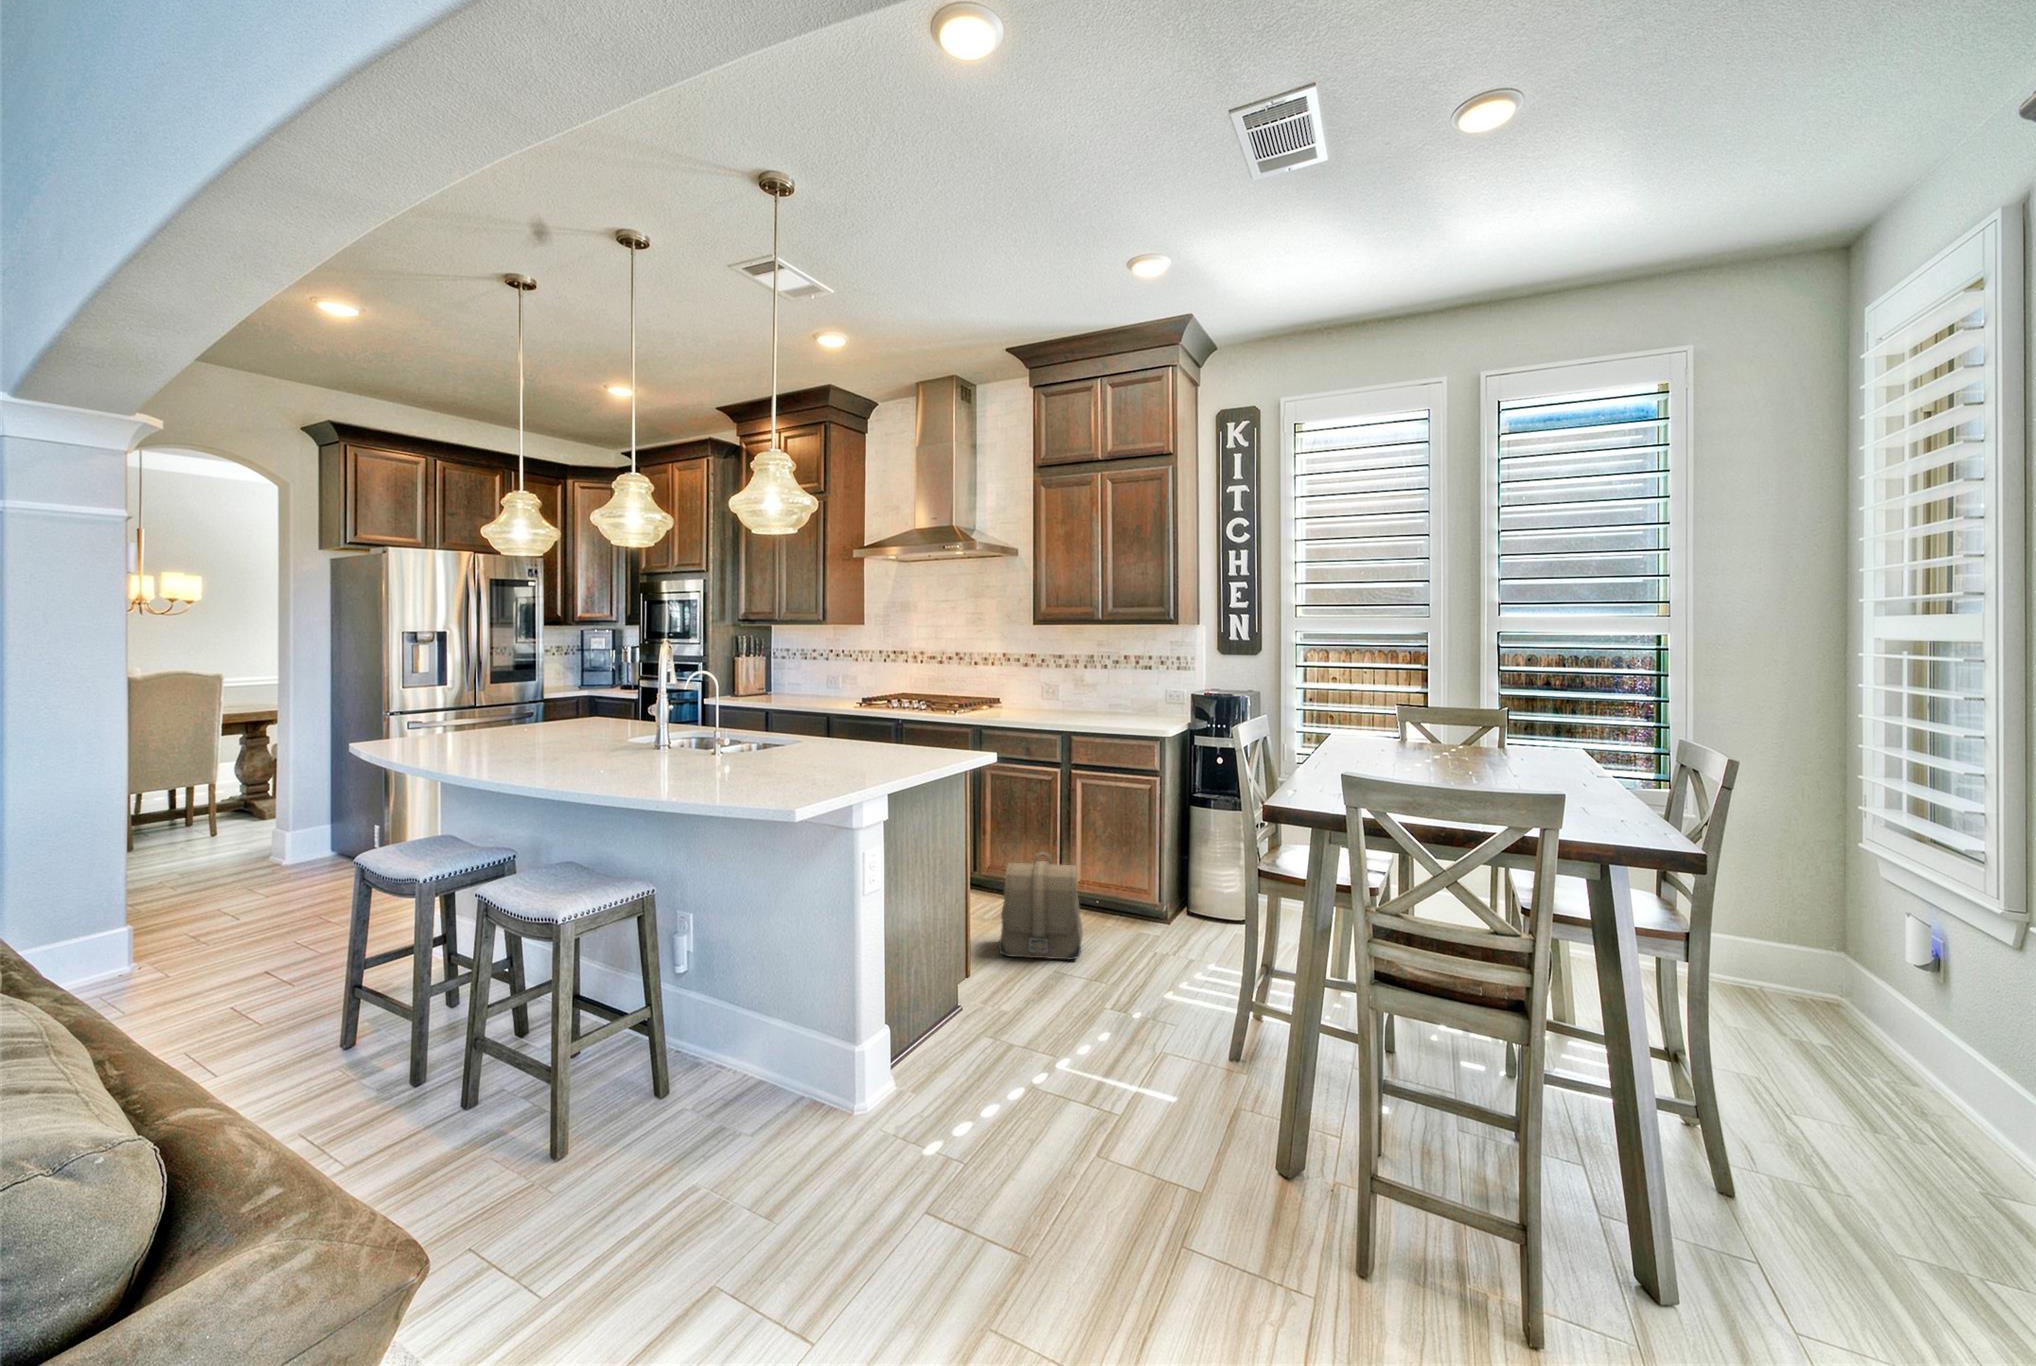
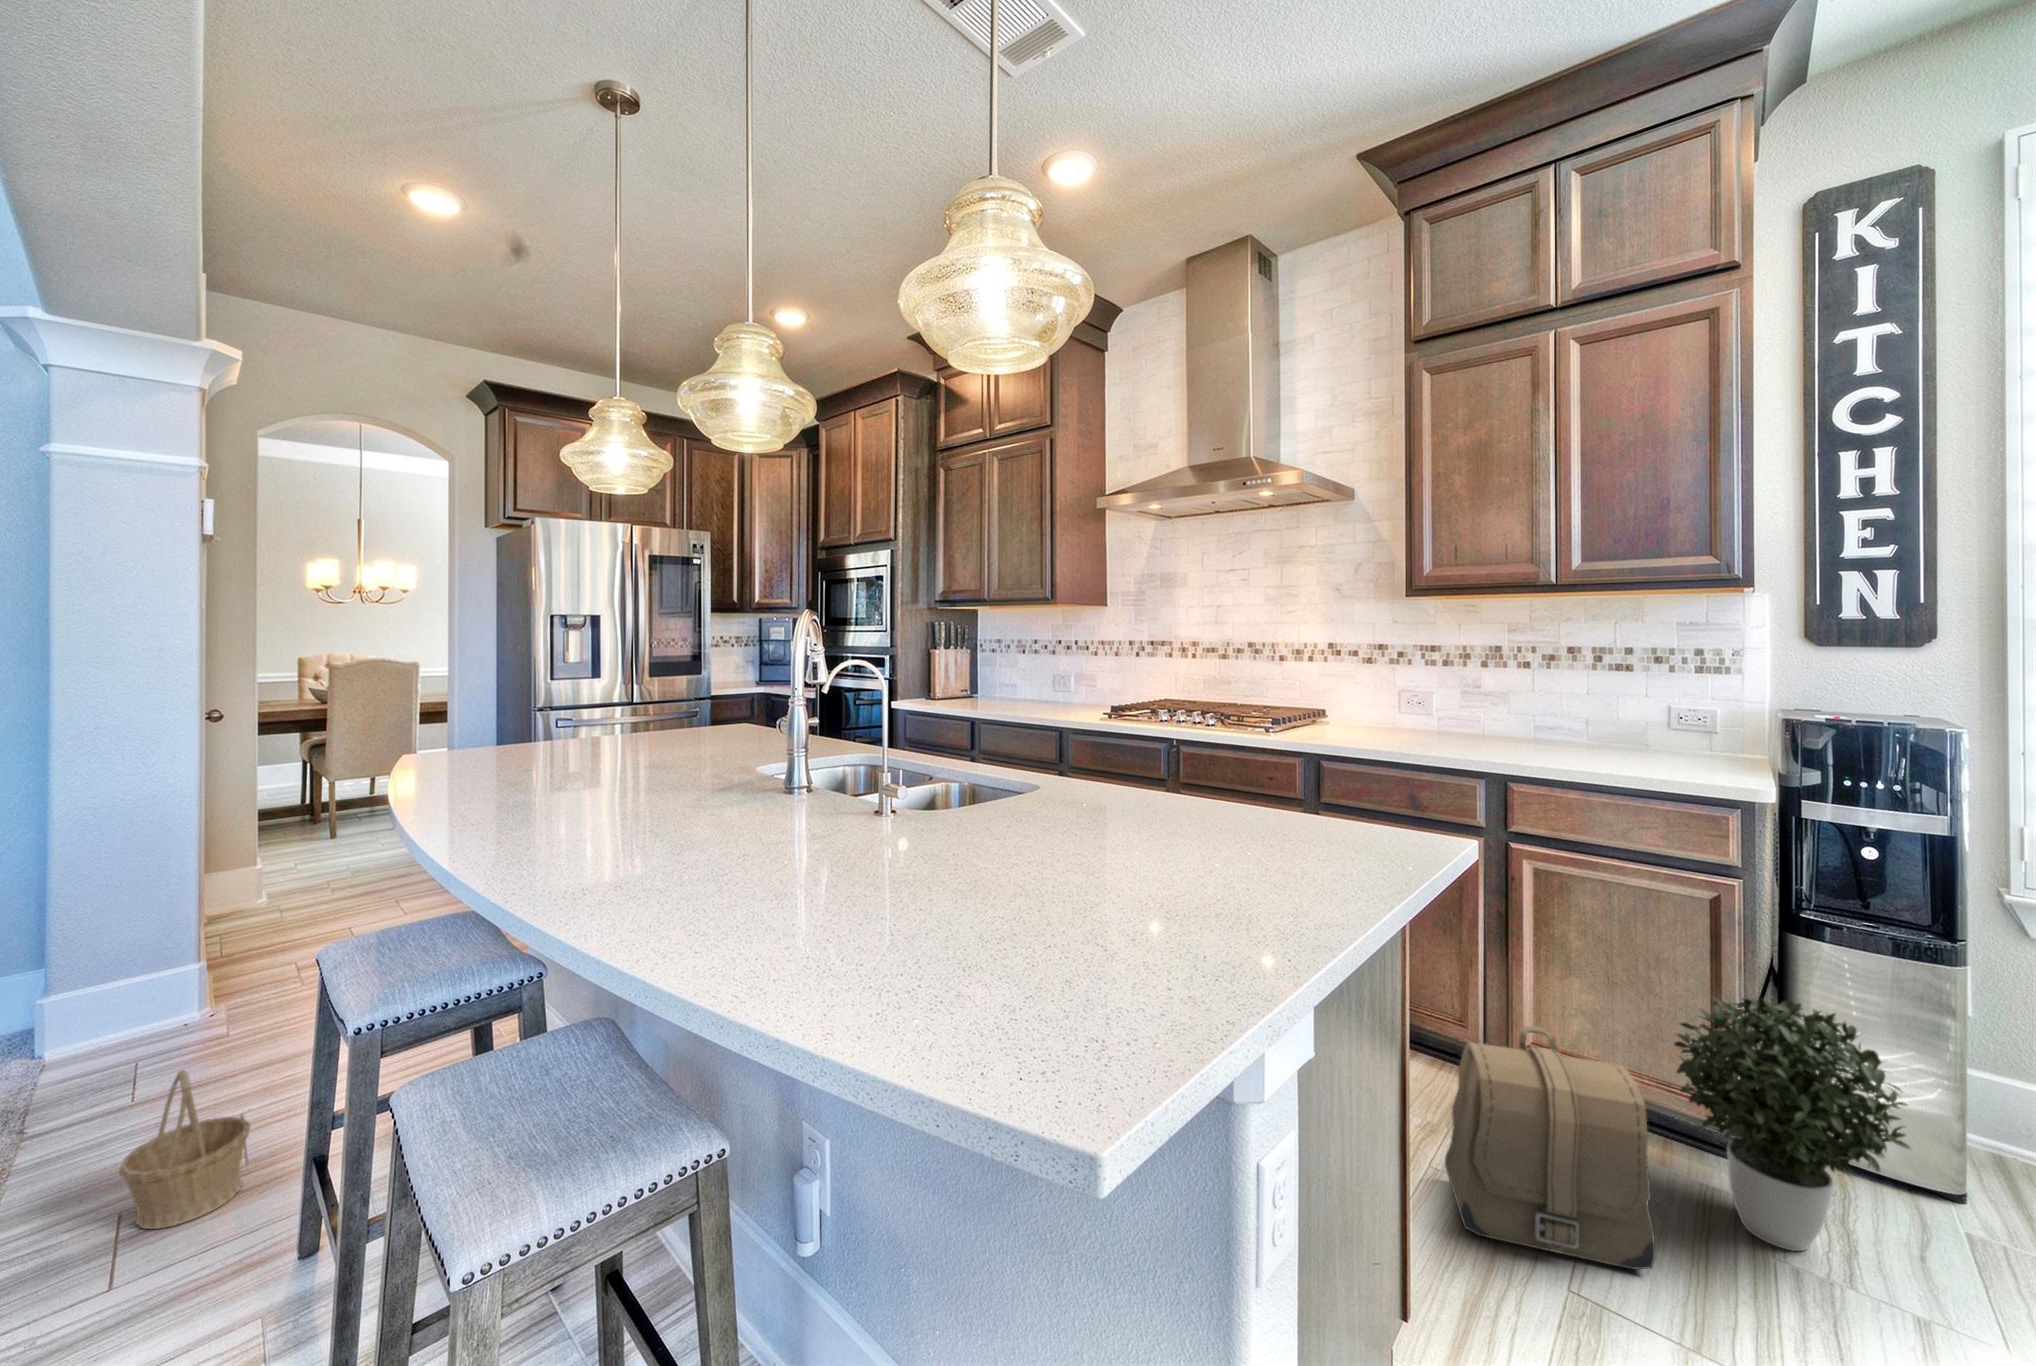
potted plant: none [1114,829,1195,949] -> present [1675,997,1910,1251]
basket: none [169,926,252,1021] -> present [119,1070,251,1229]

